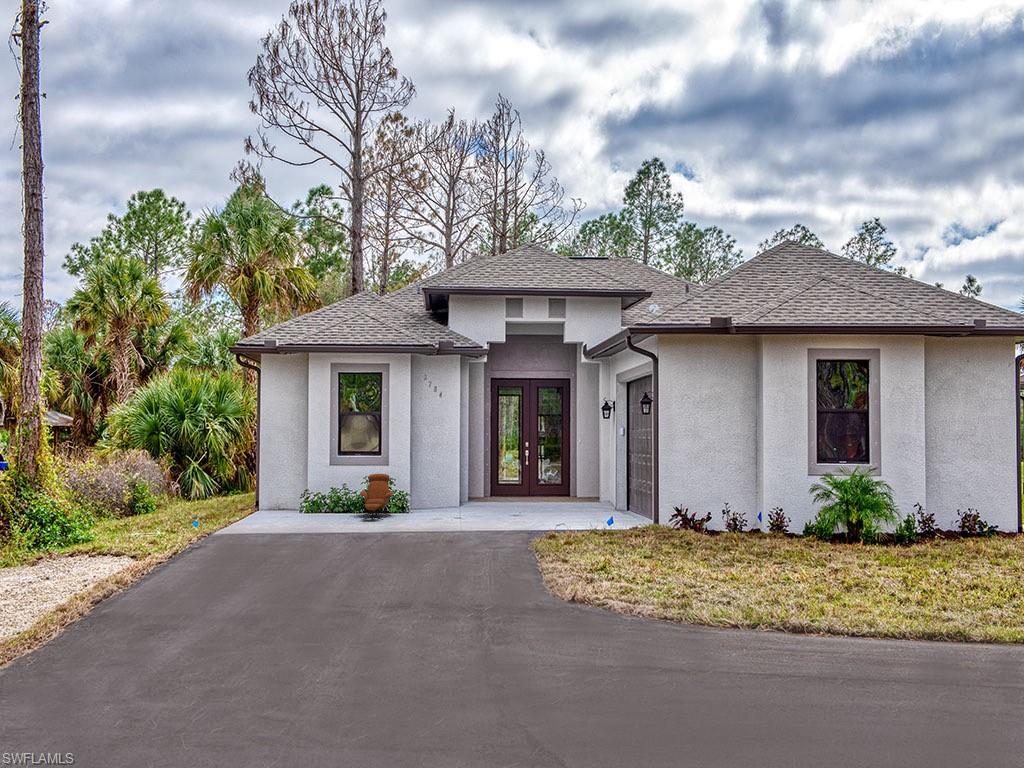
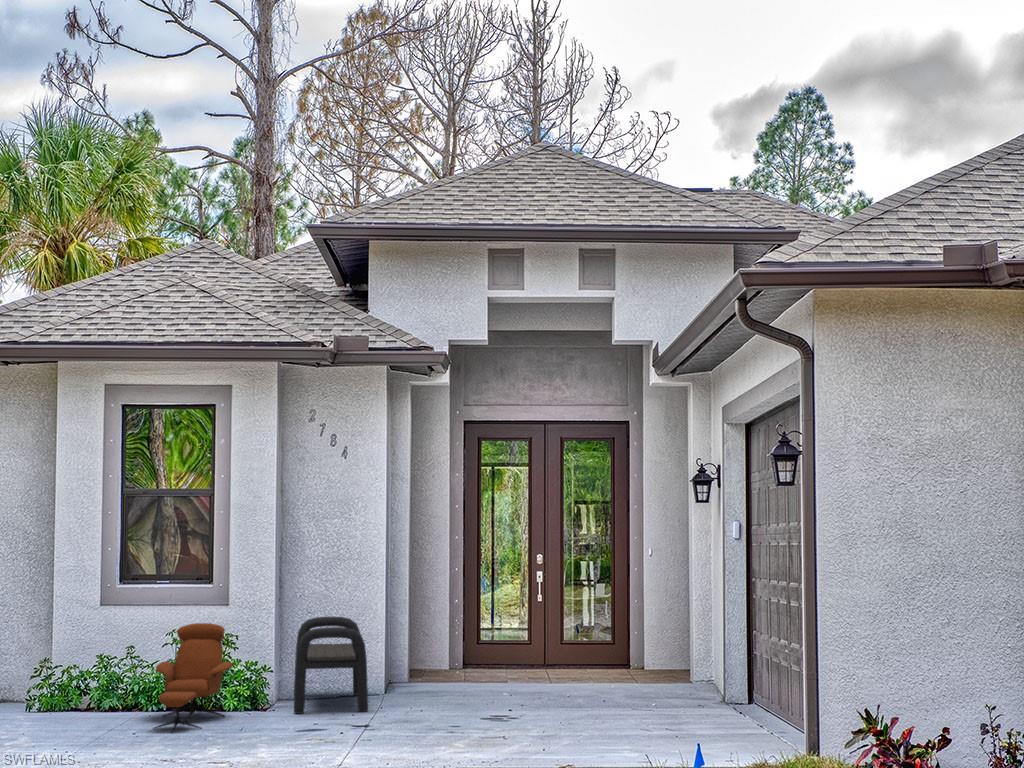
bench: none [418,471,455,514] -> present [294,617,368,714]

